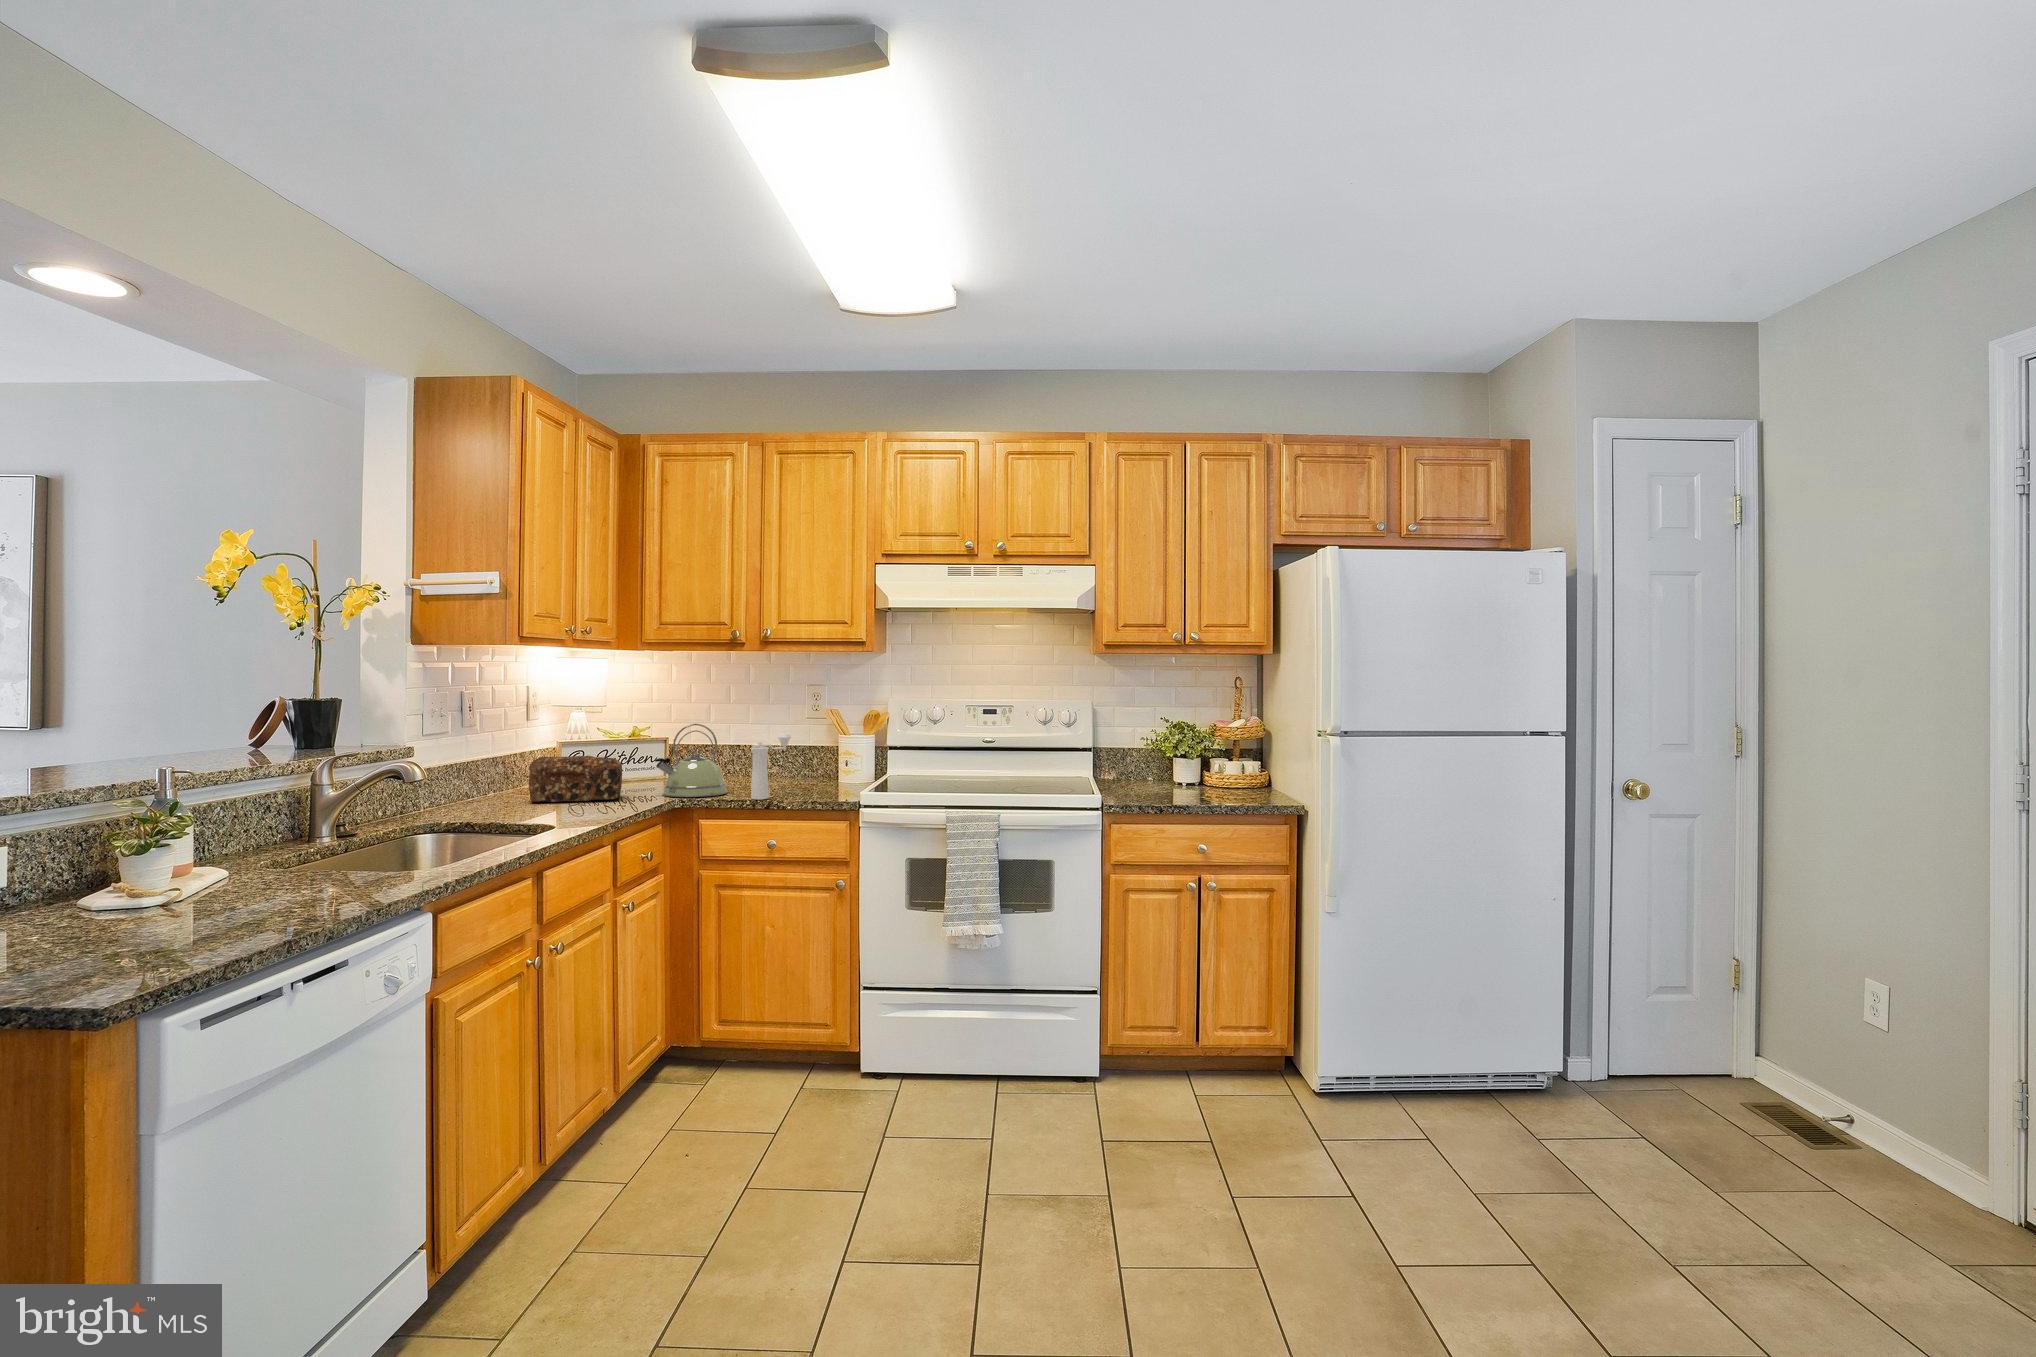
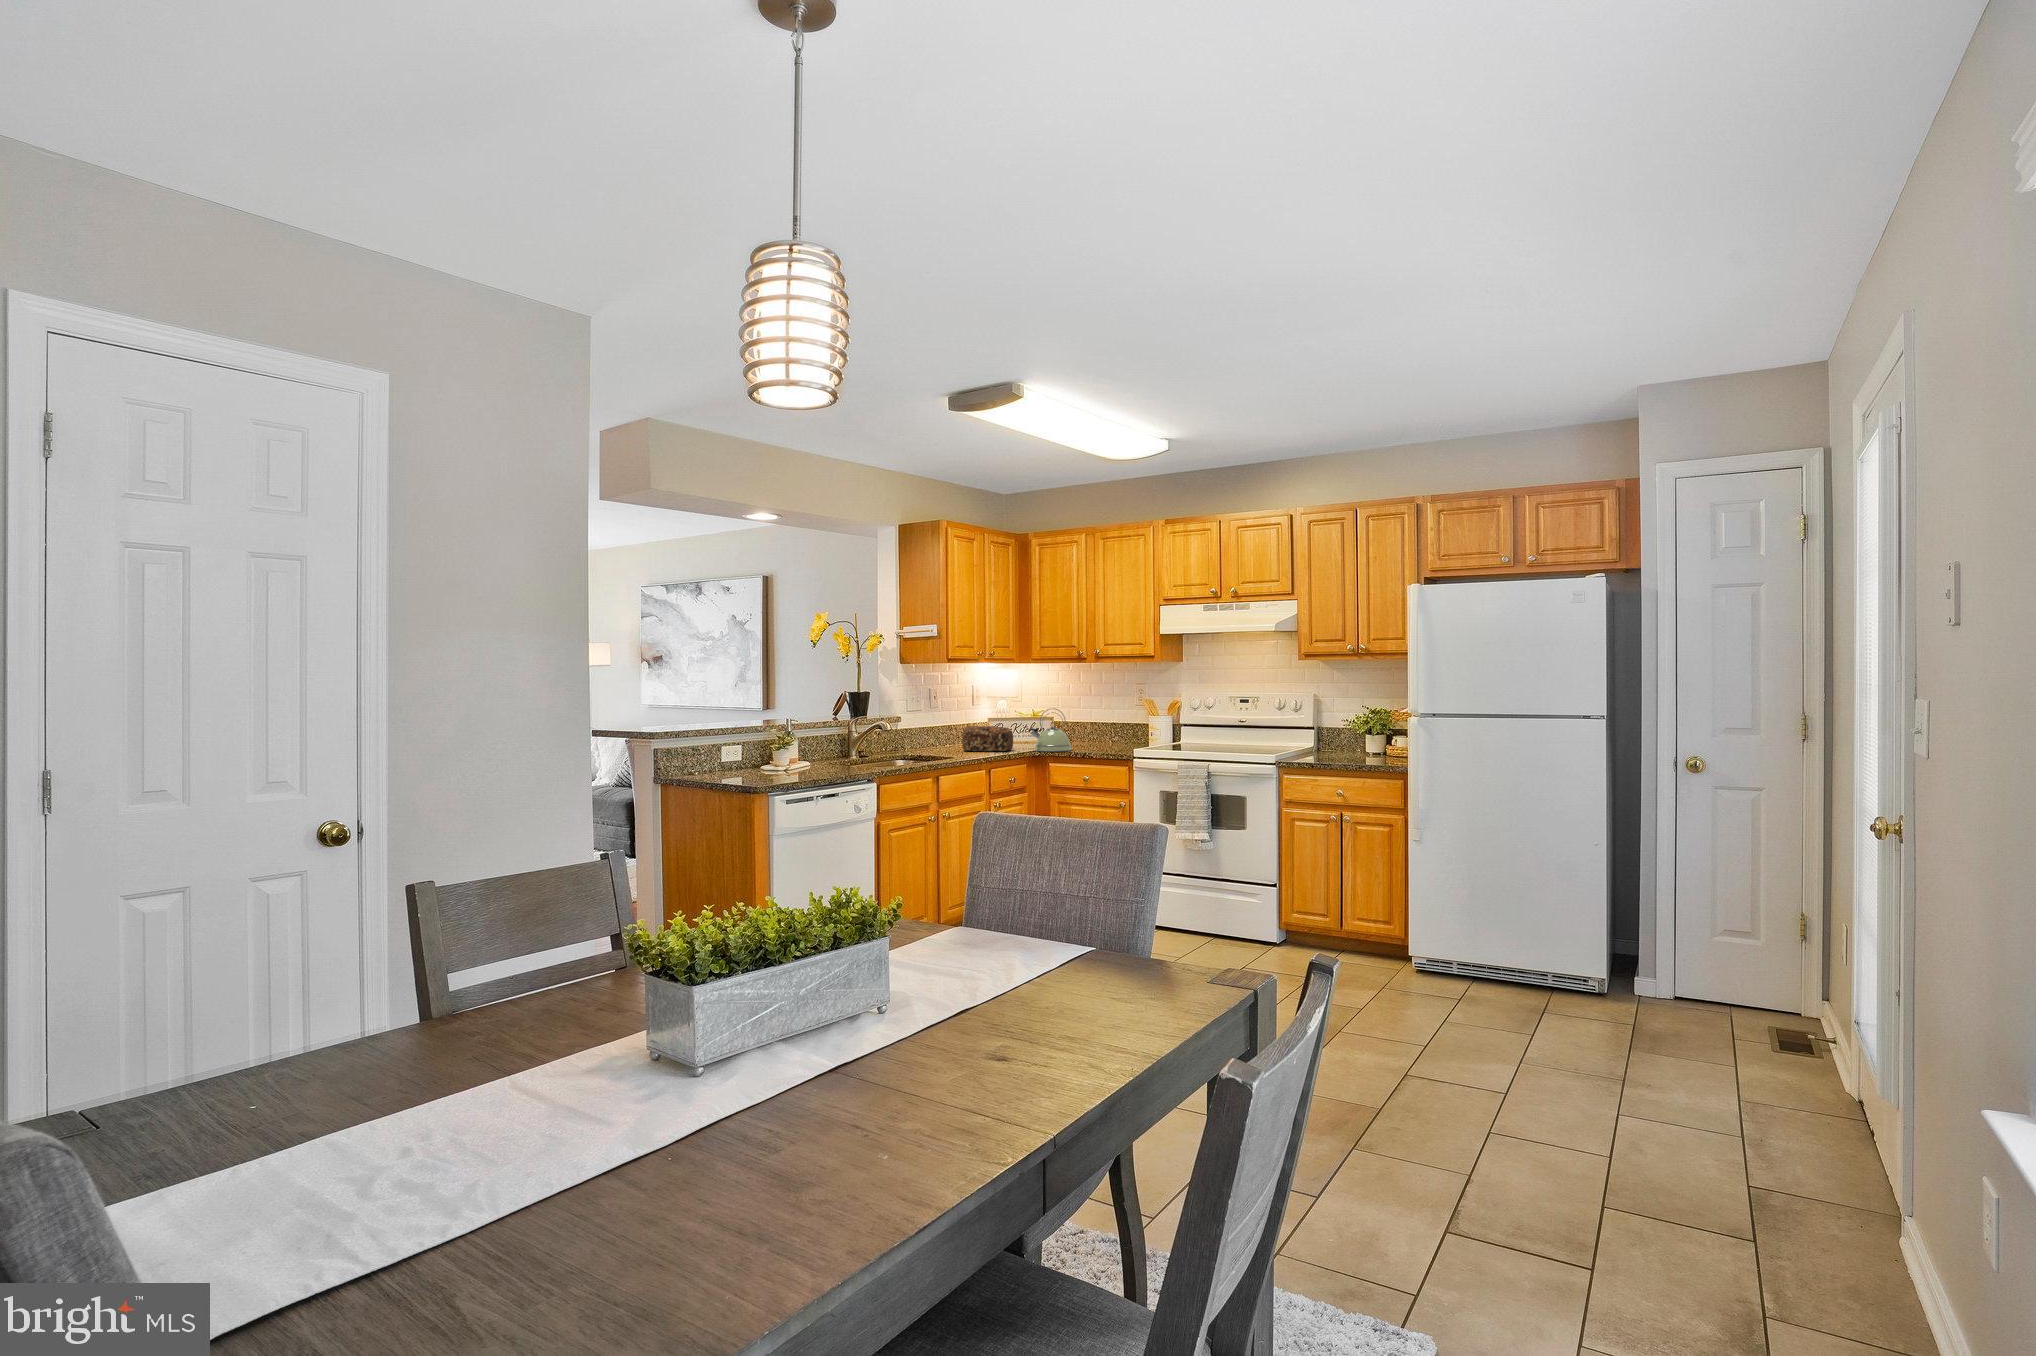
pepper mill: present [751,733,791,800] -> none [1077,714,1104,754]

